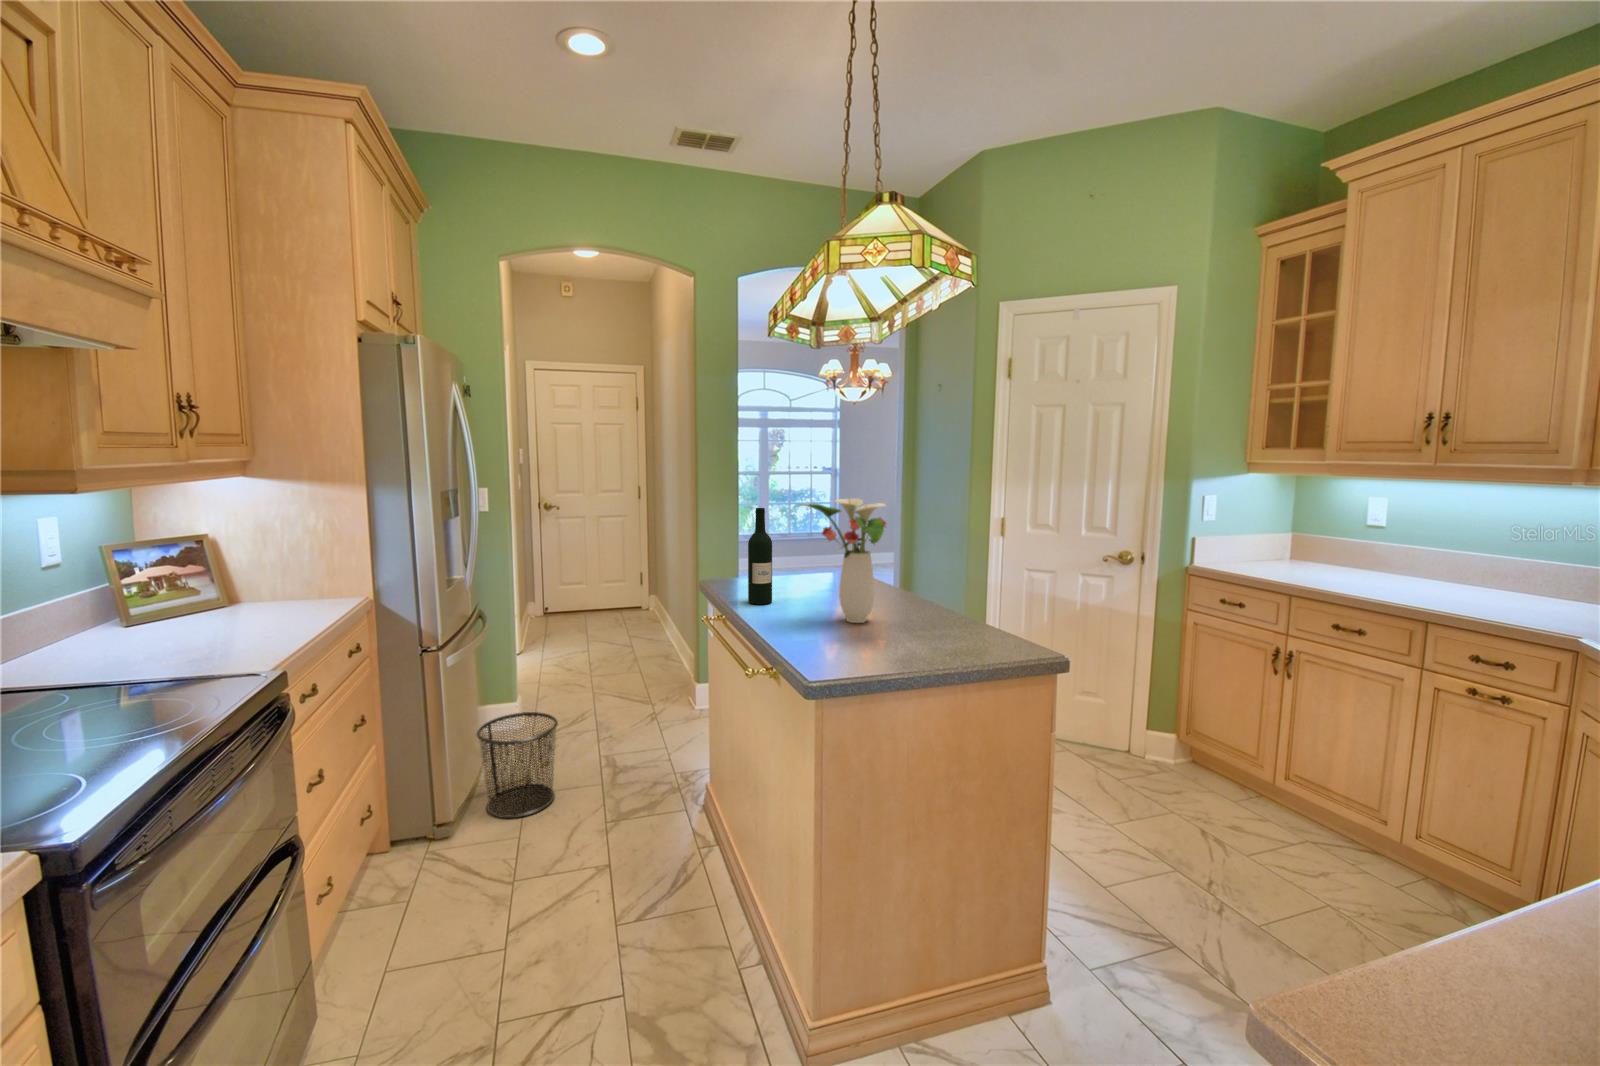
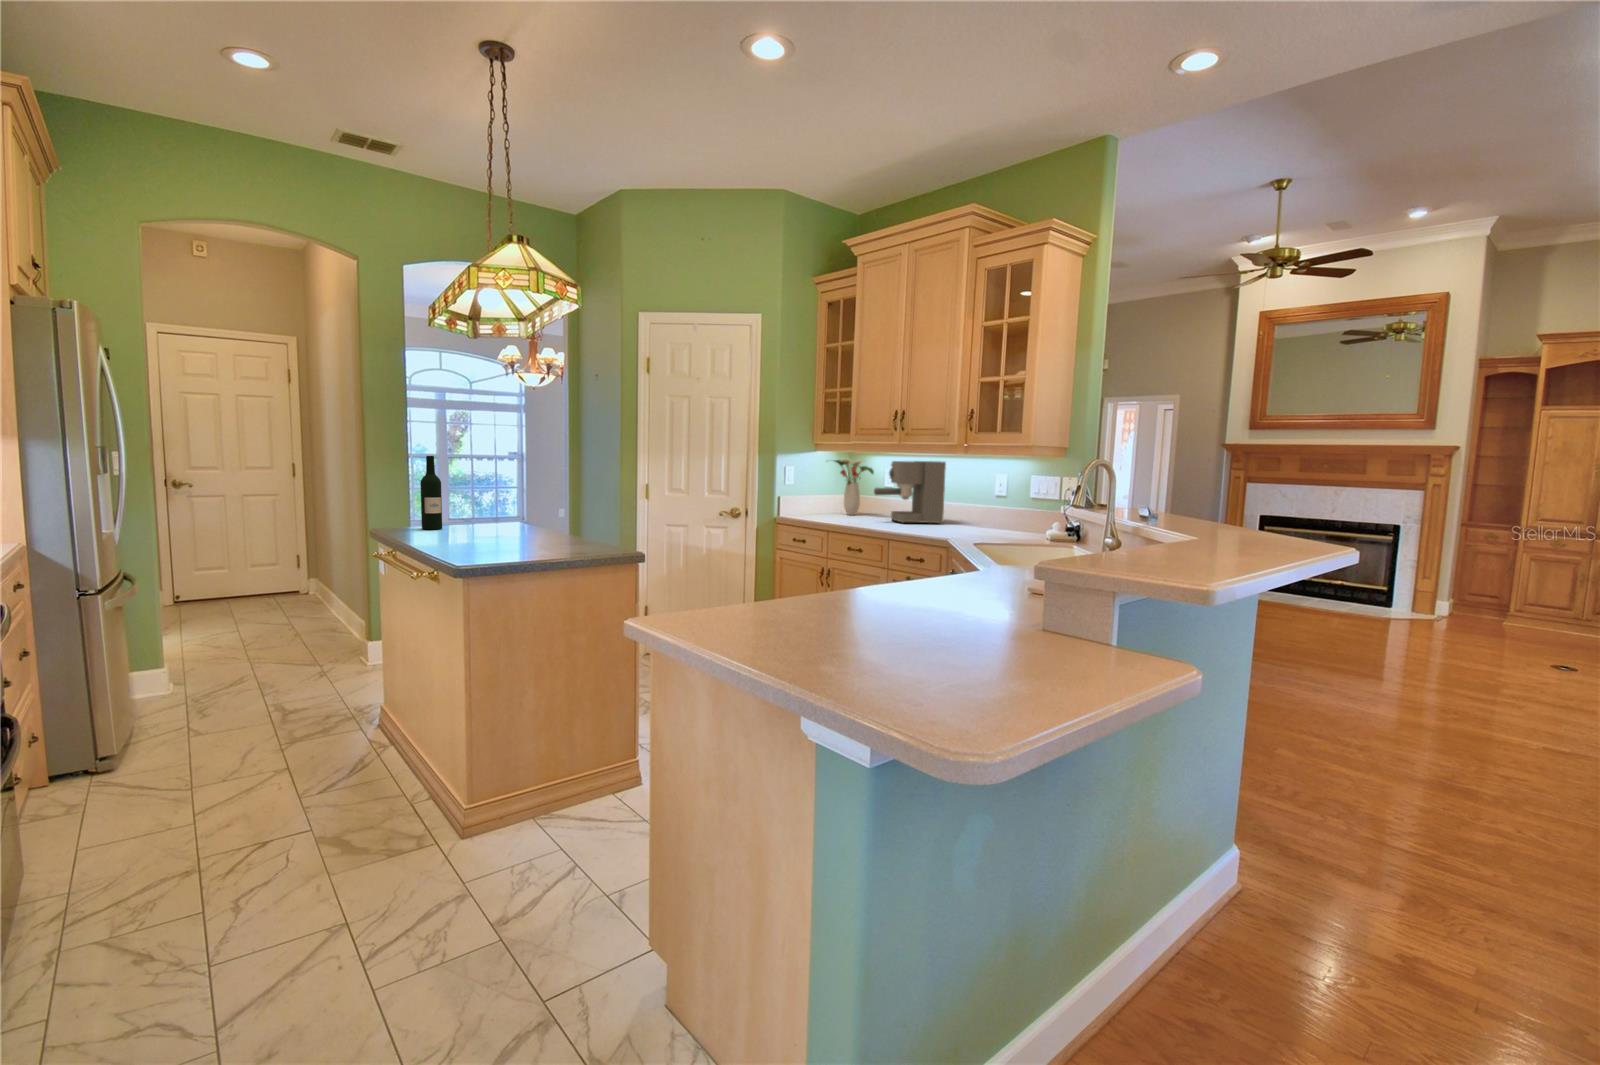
coffee maker: none [1391,498,1556,610] -> present [874,461,946,524]
flower arrangement: present [800,499,886,623] -> present [834,458,874,515]
waste bin: present [477,712,558,818] -> none [137,657,229,750]

